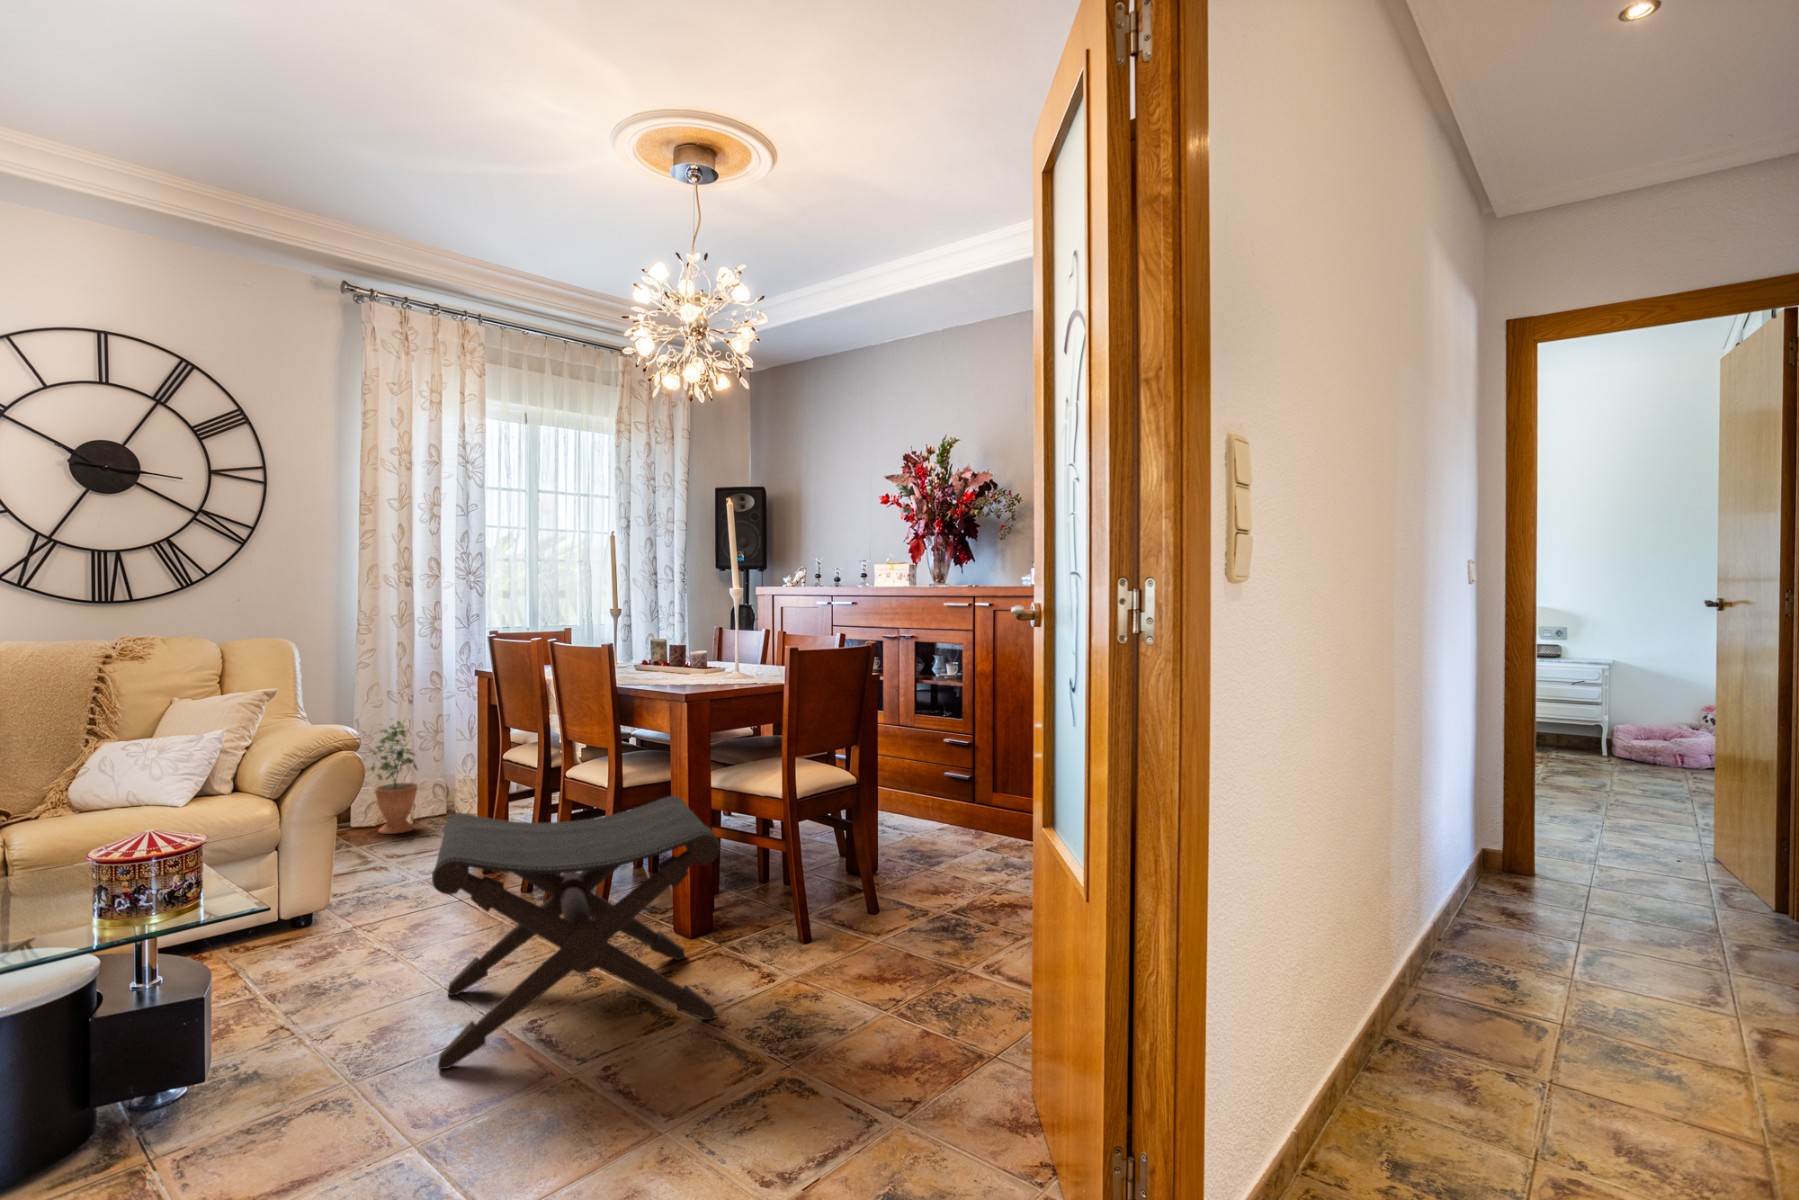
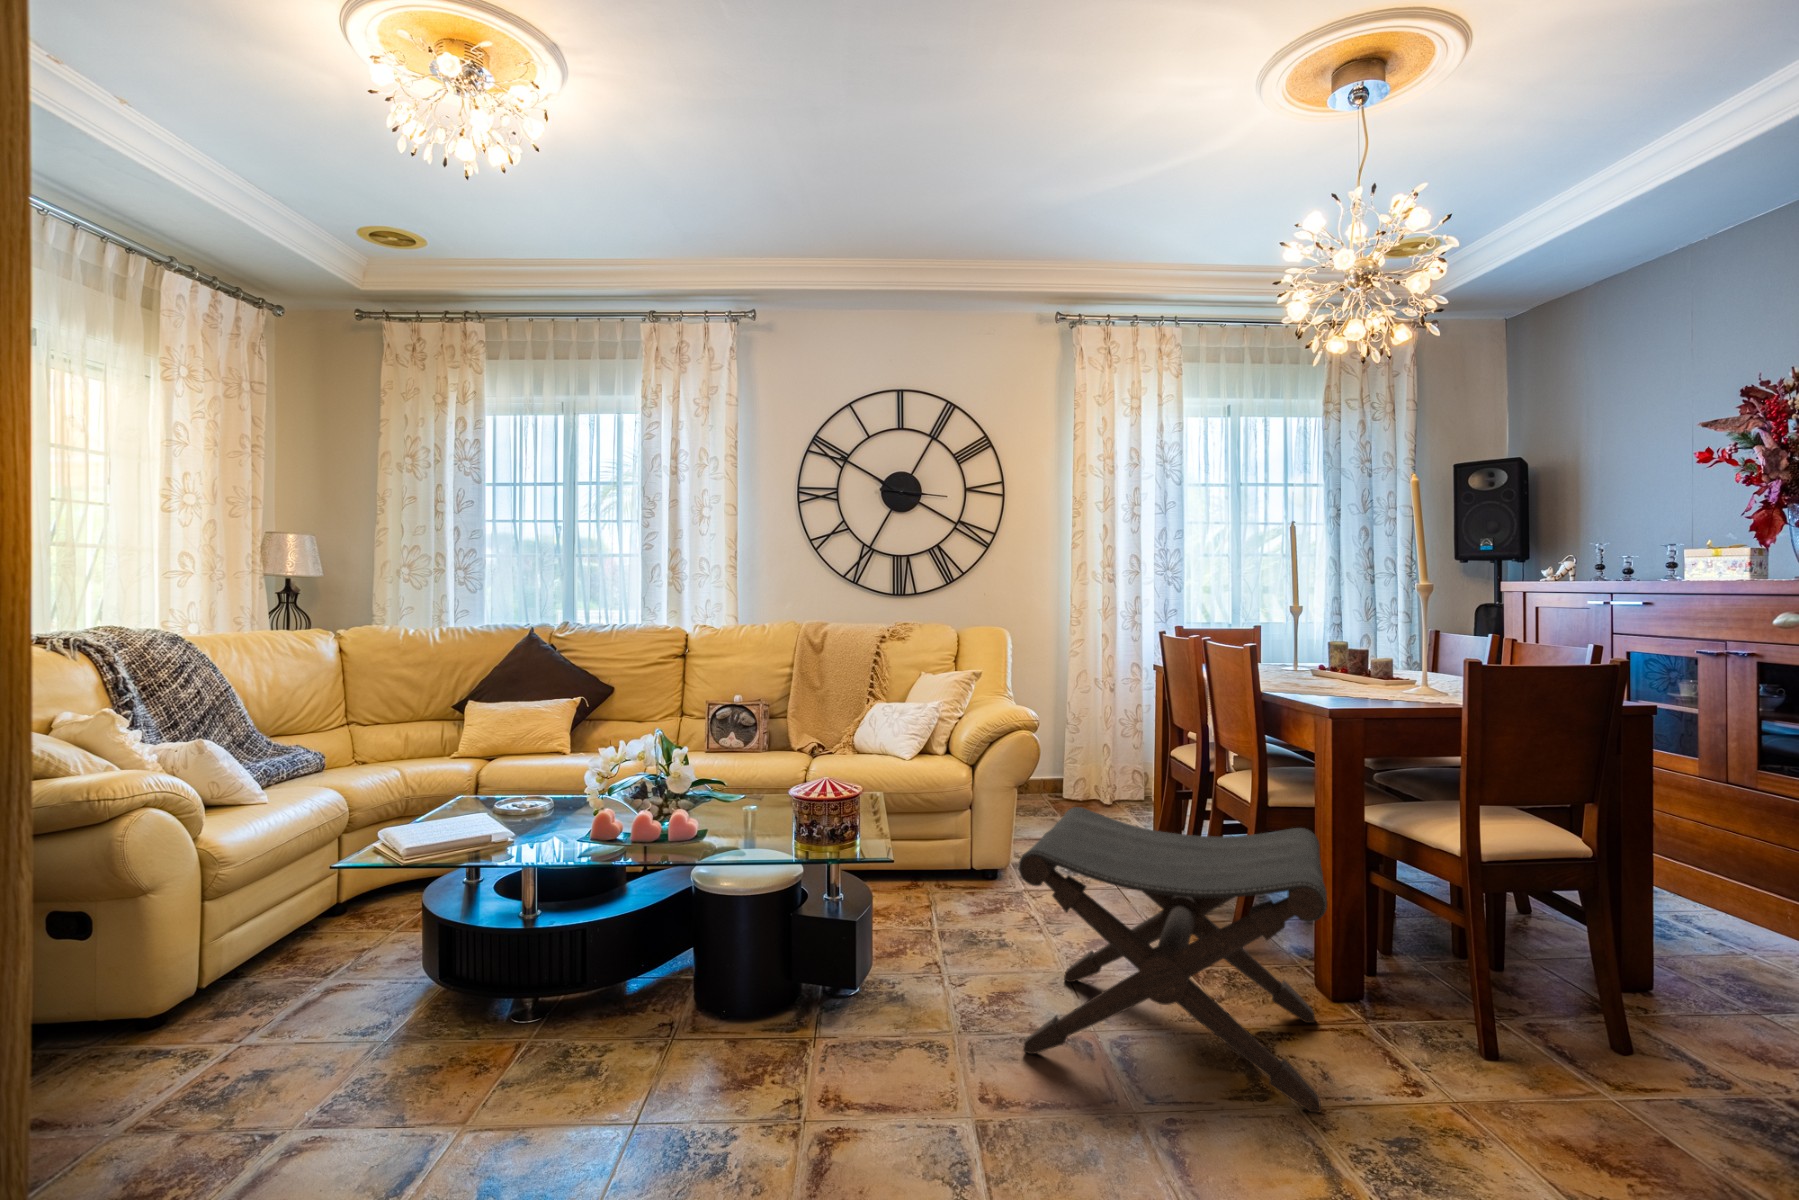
potted plant: present [370,721,418,834] -> none [1069,704,1115,811]

